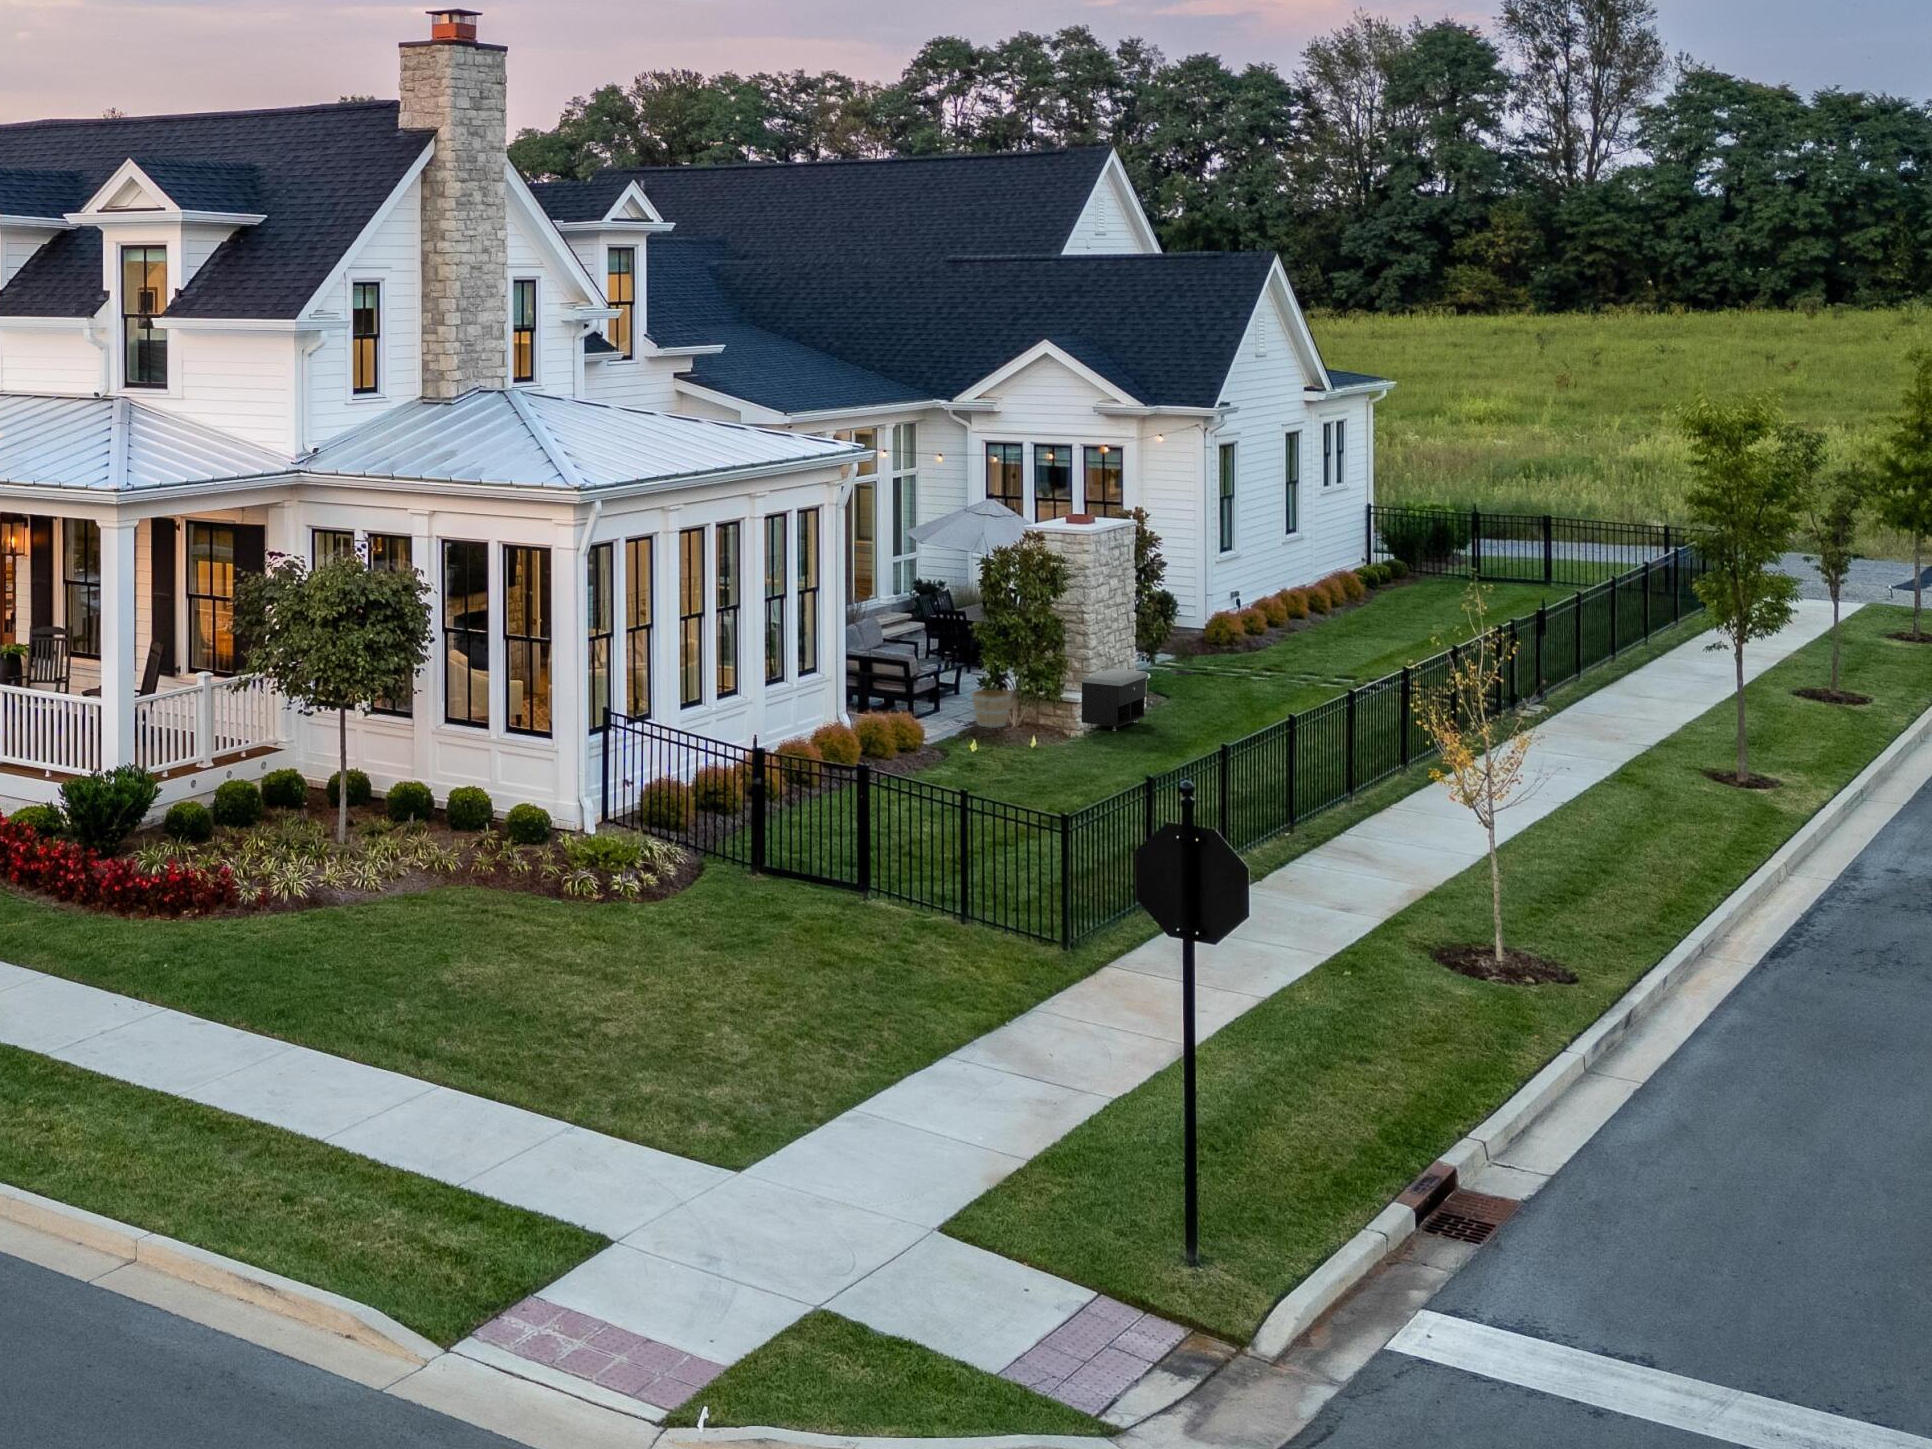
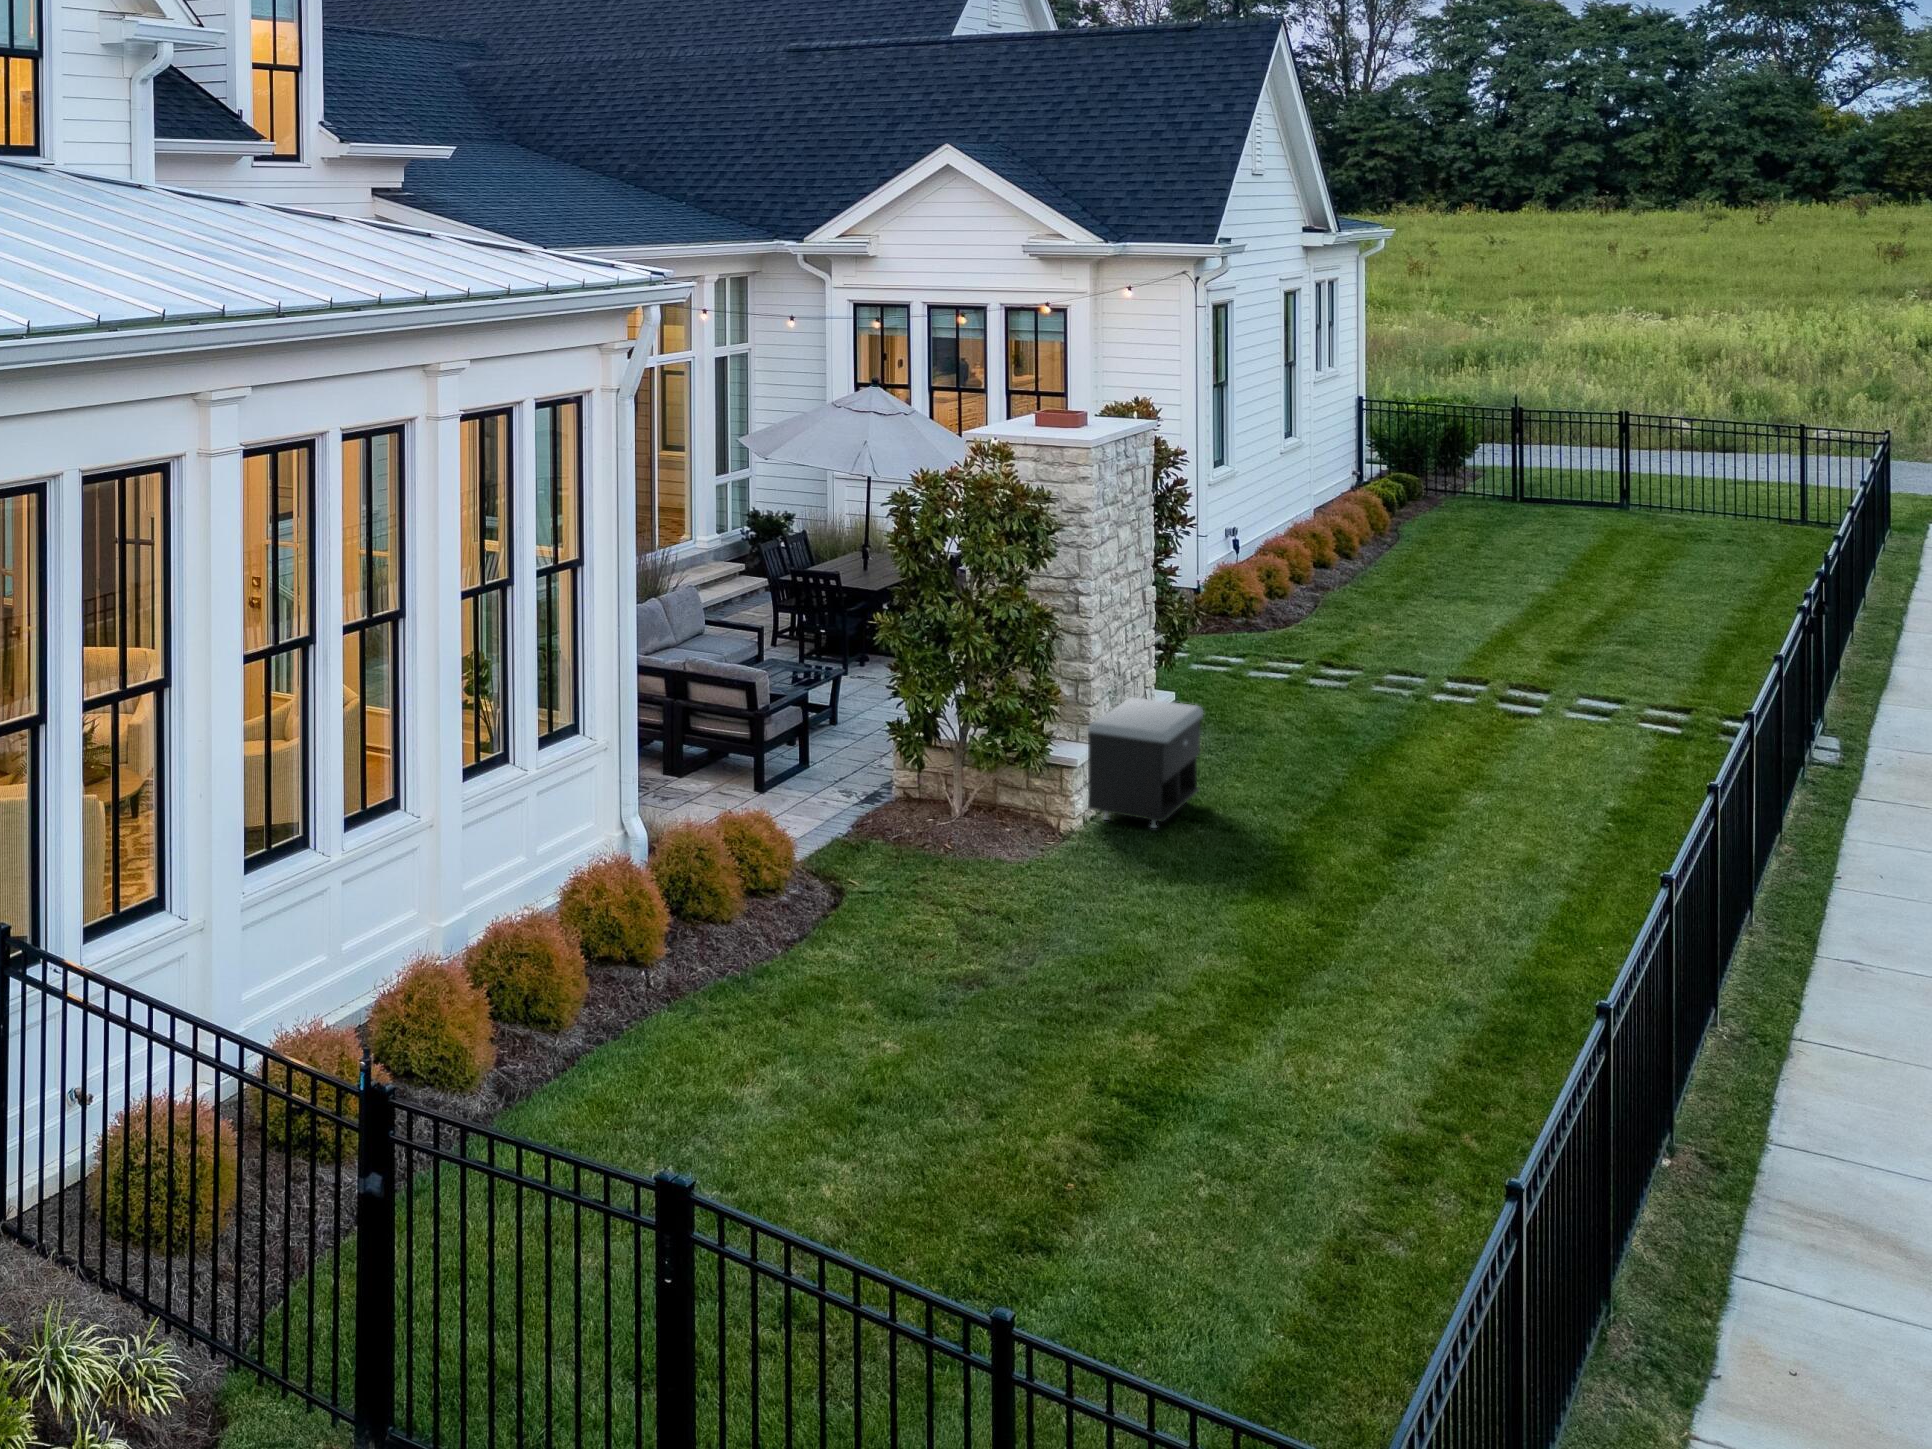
potted tree: present [1172,642,1195,674] -> none [1177,611,1224,678]
wooden bucket: present [972,689,1012,728] -> none [877,740,955,820]

